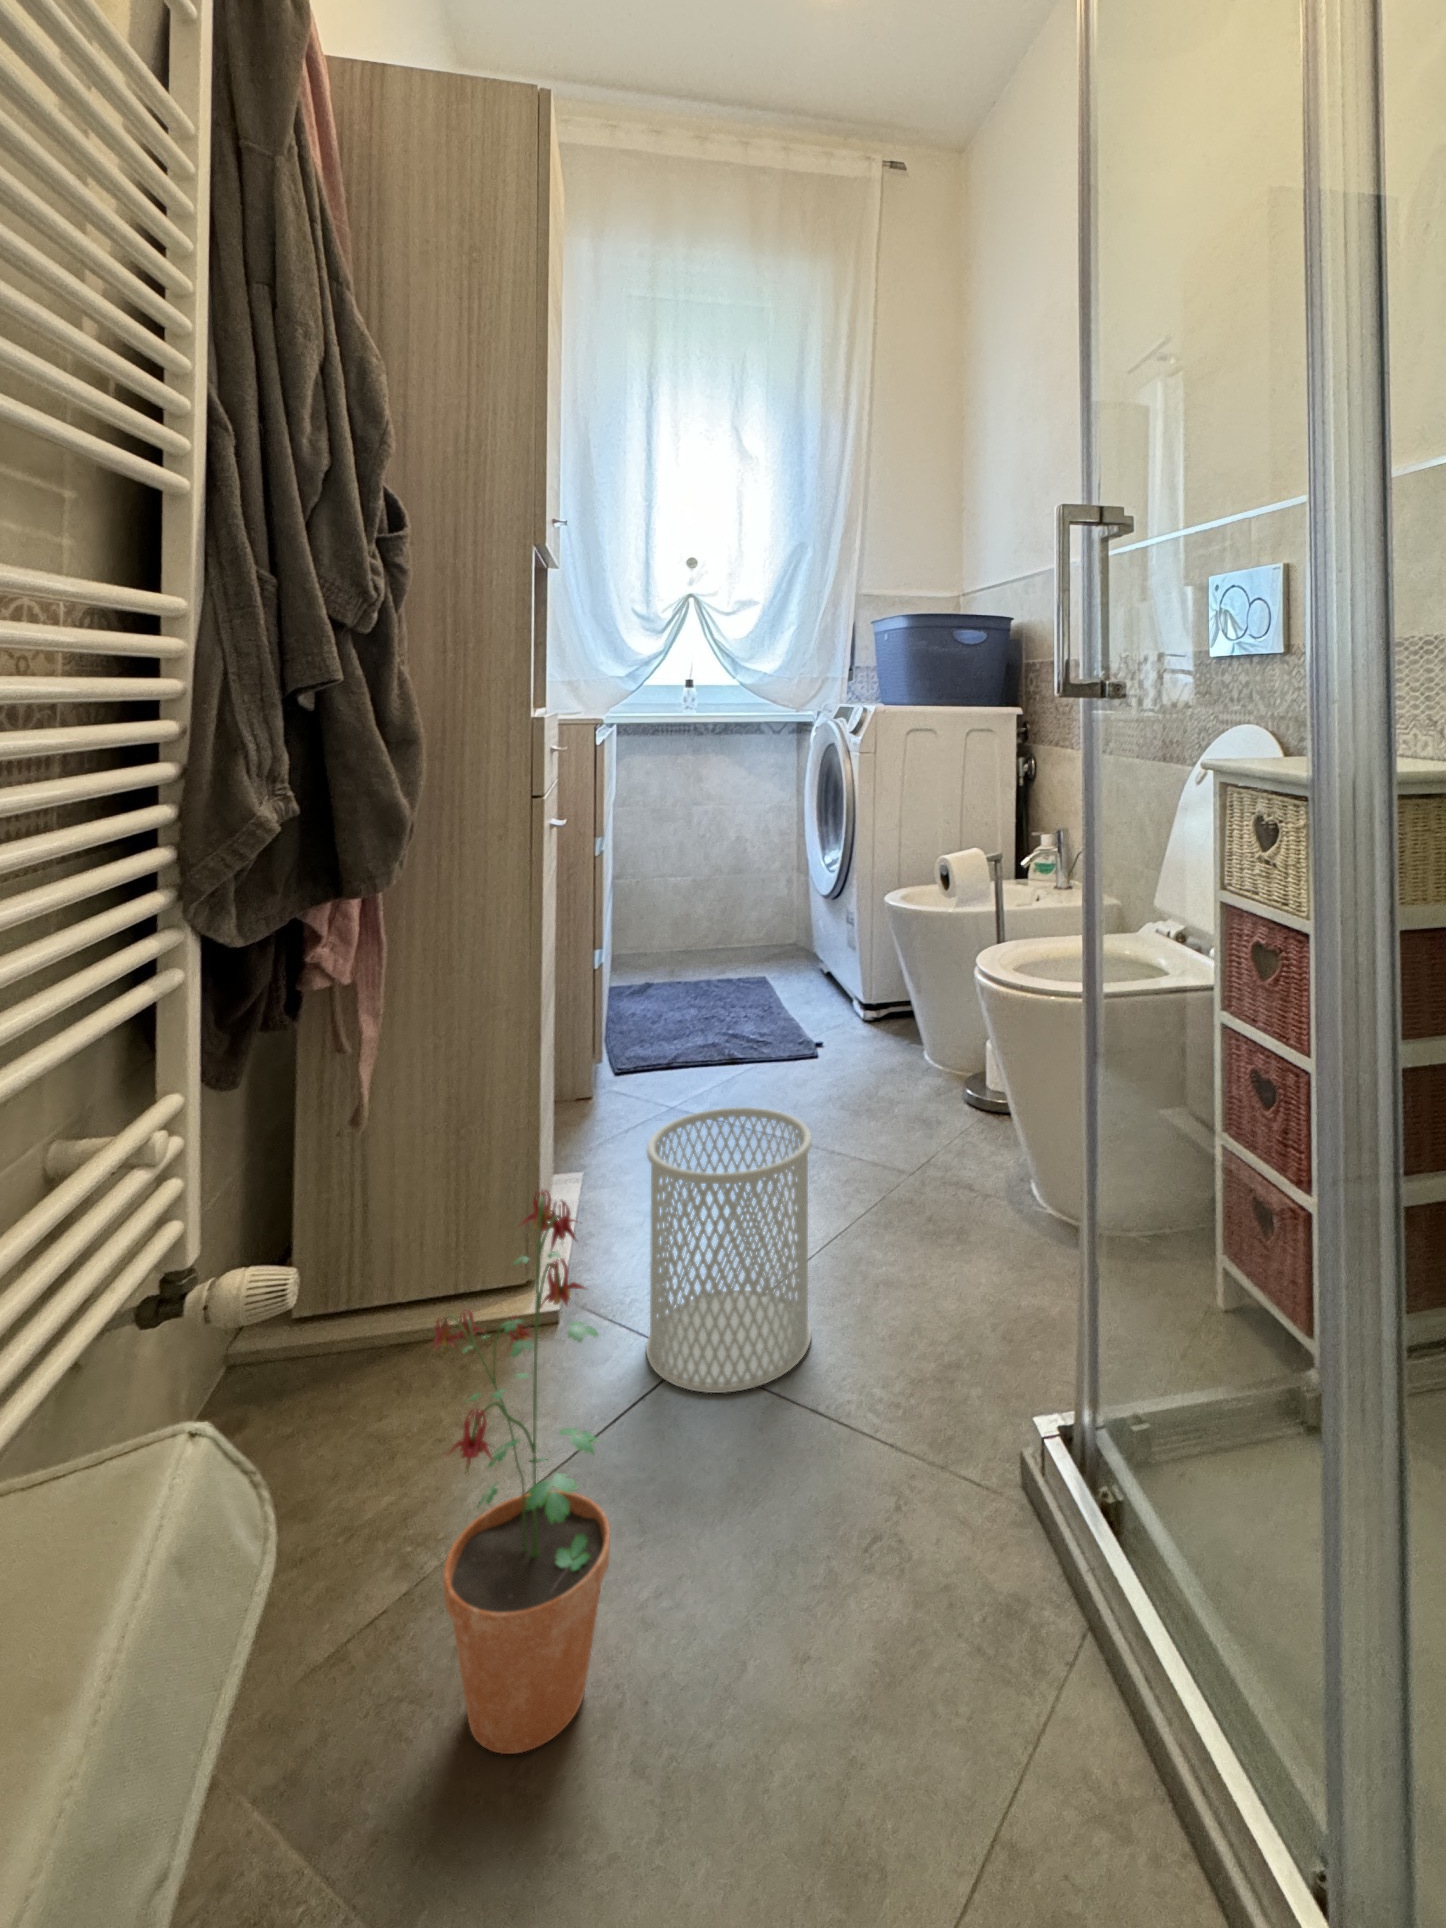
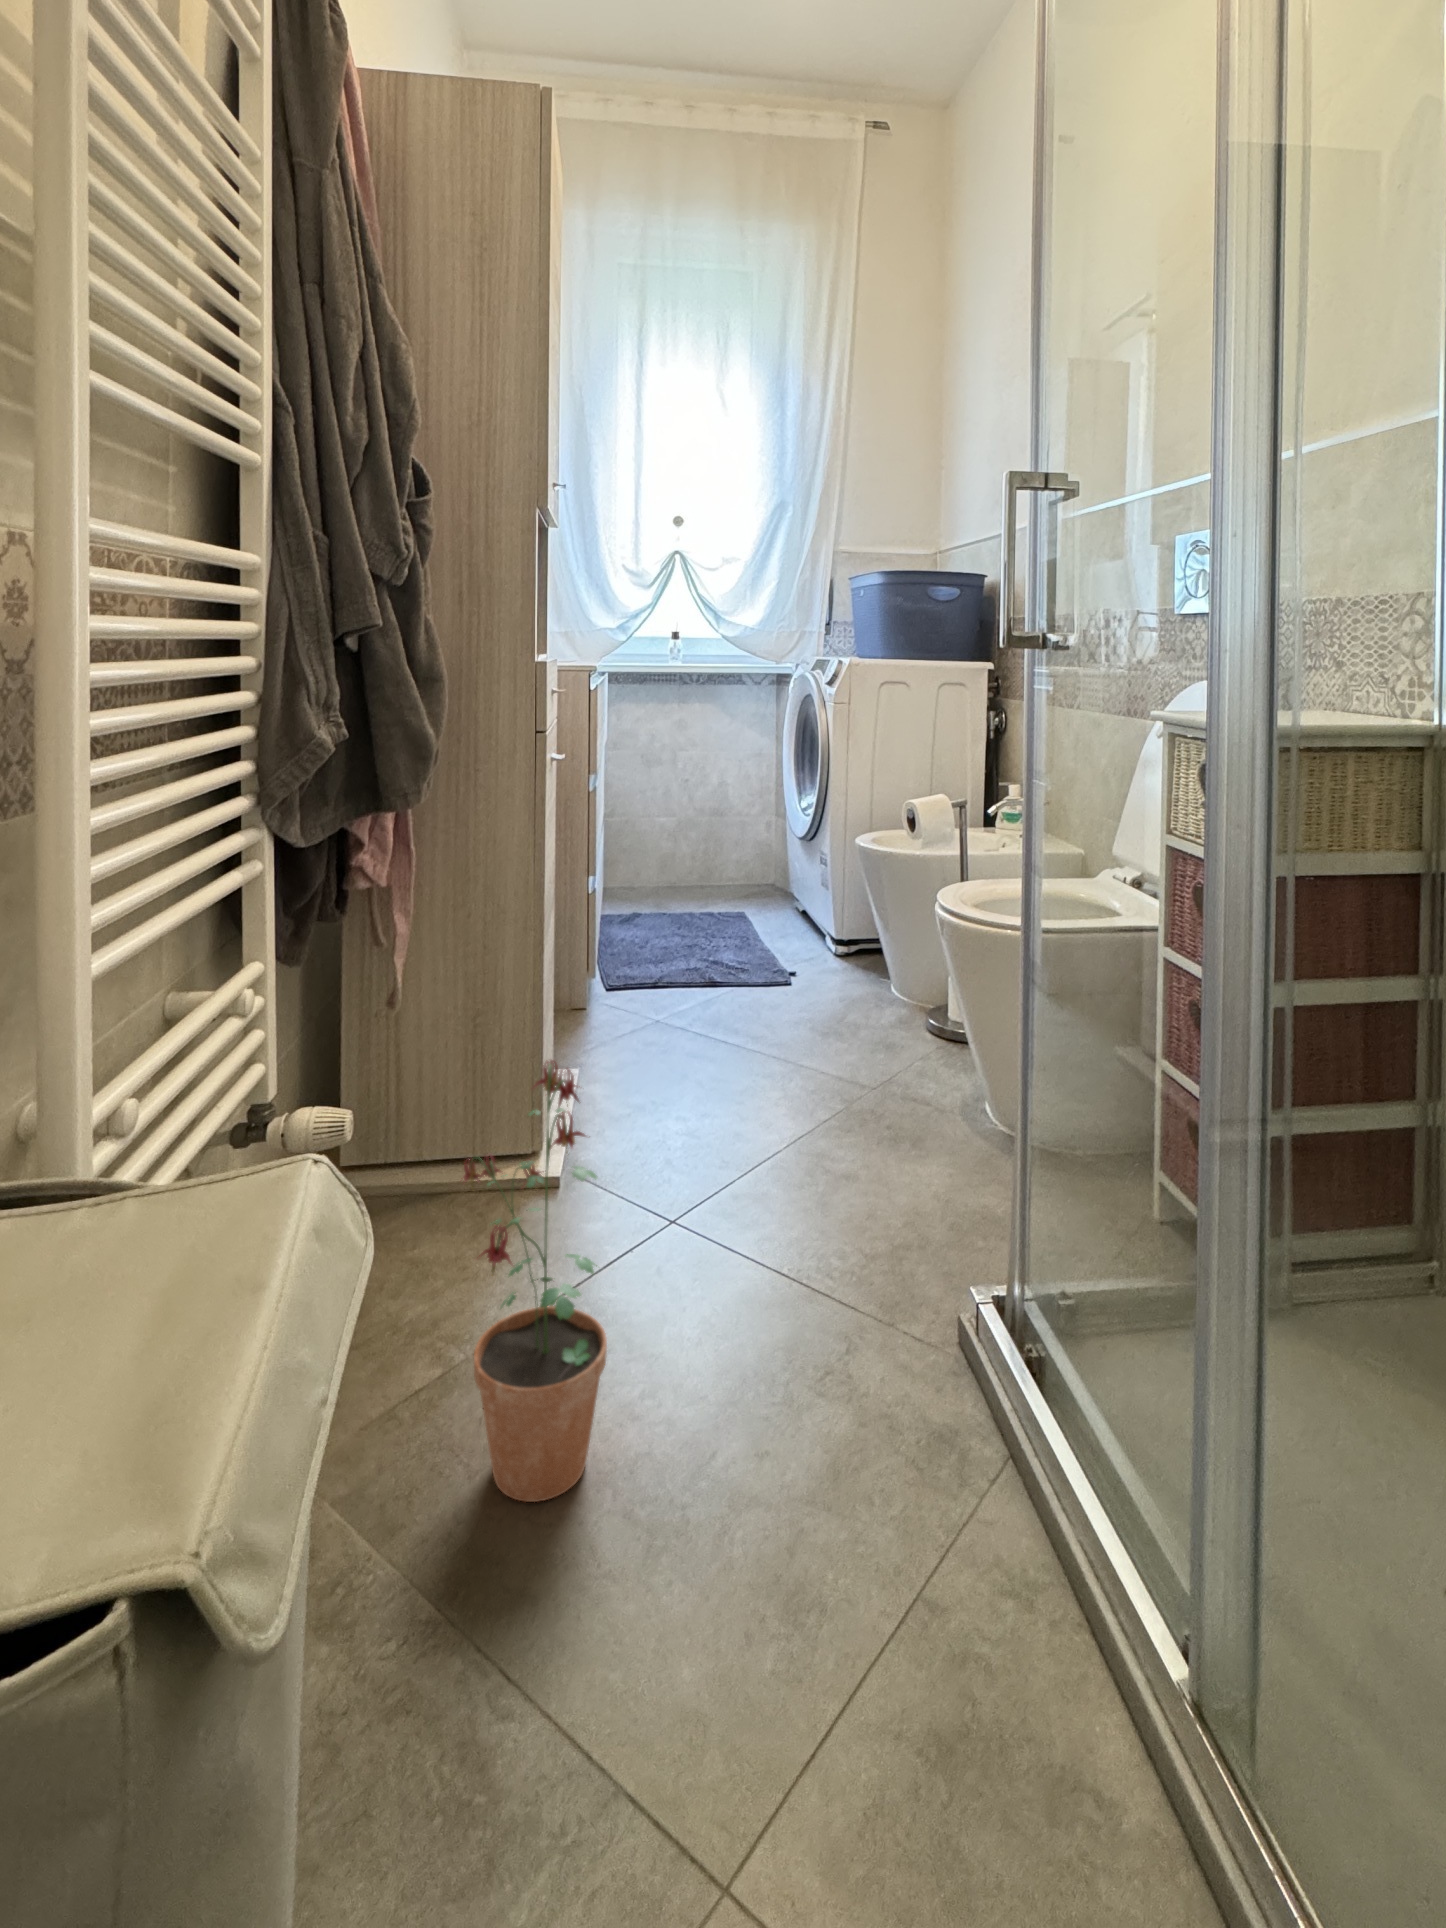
wastebasket: present [646,1107,812,1393] -> none [636,1016,784,1257]

